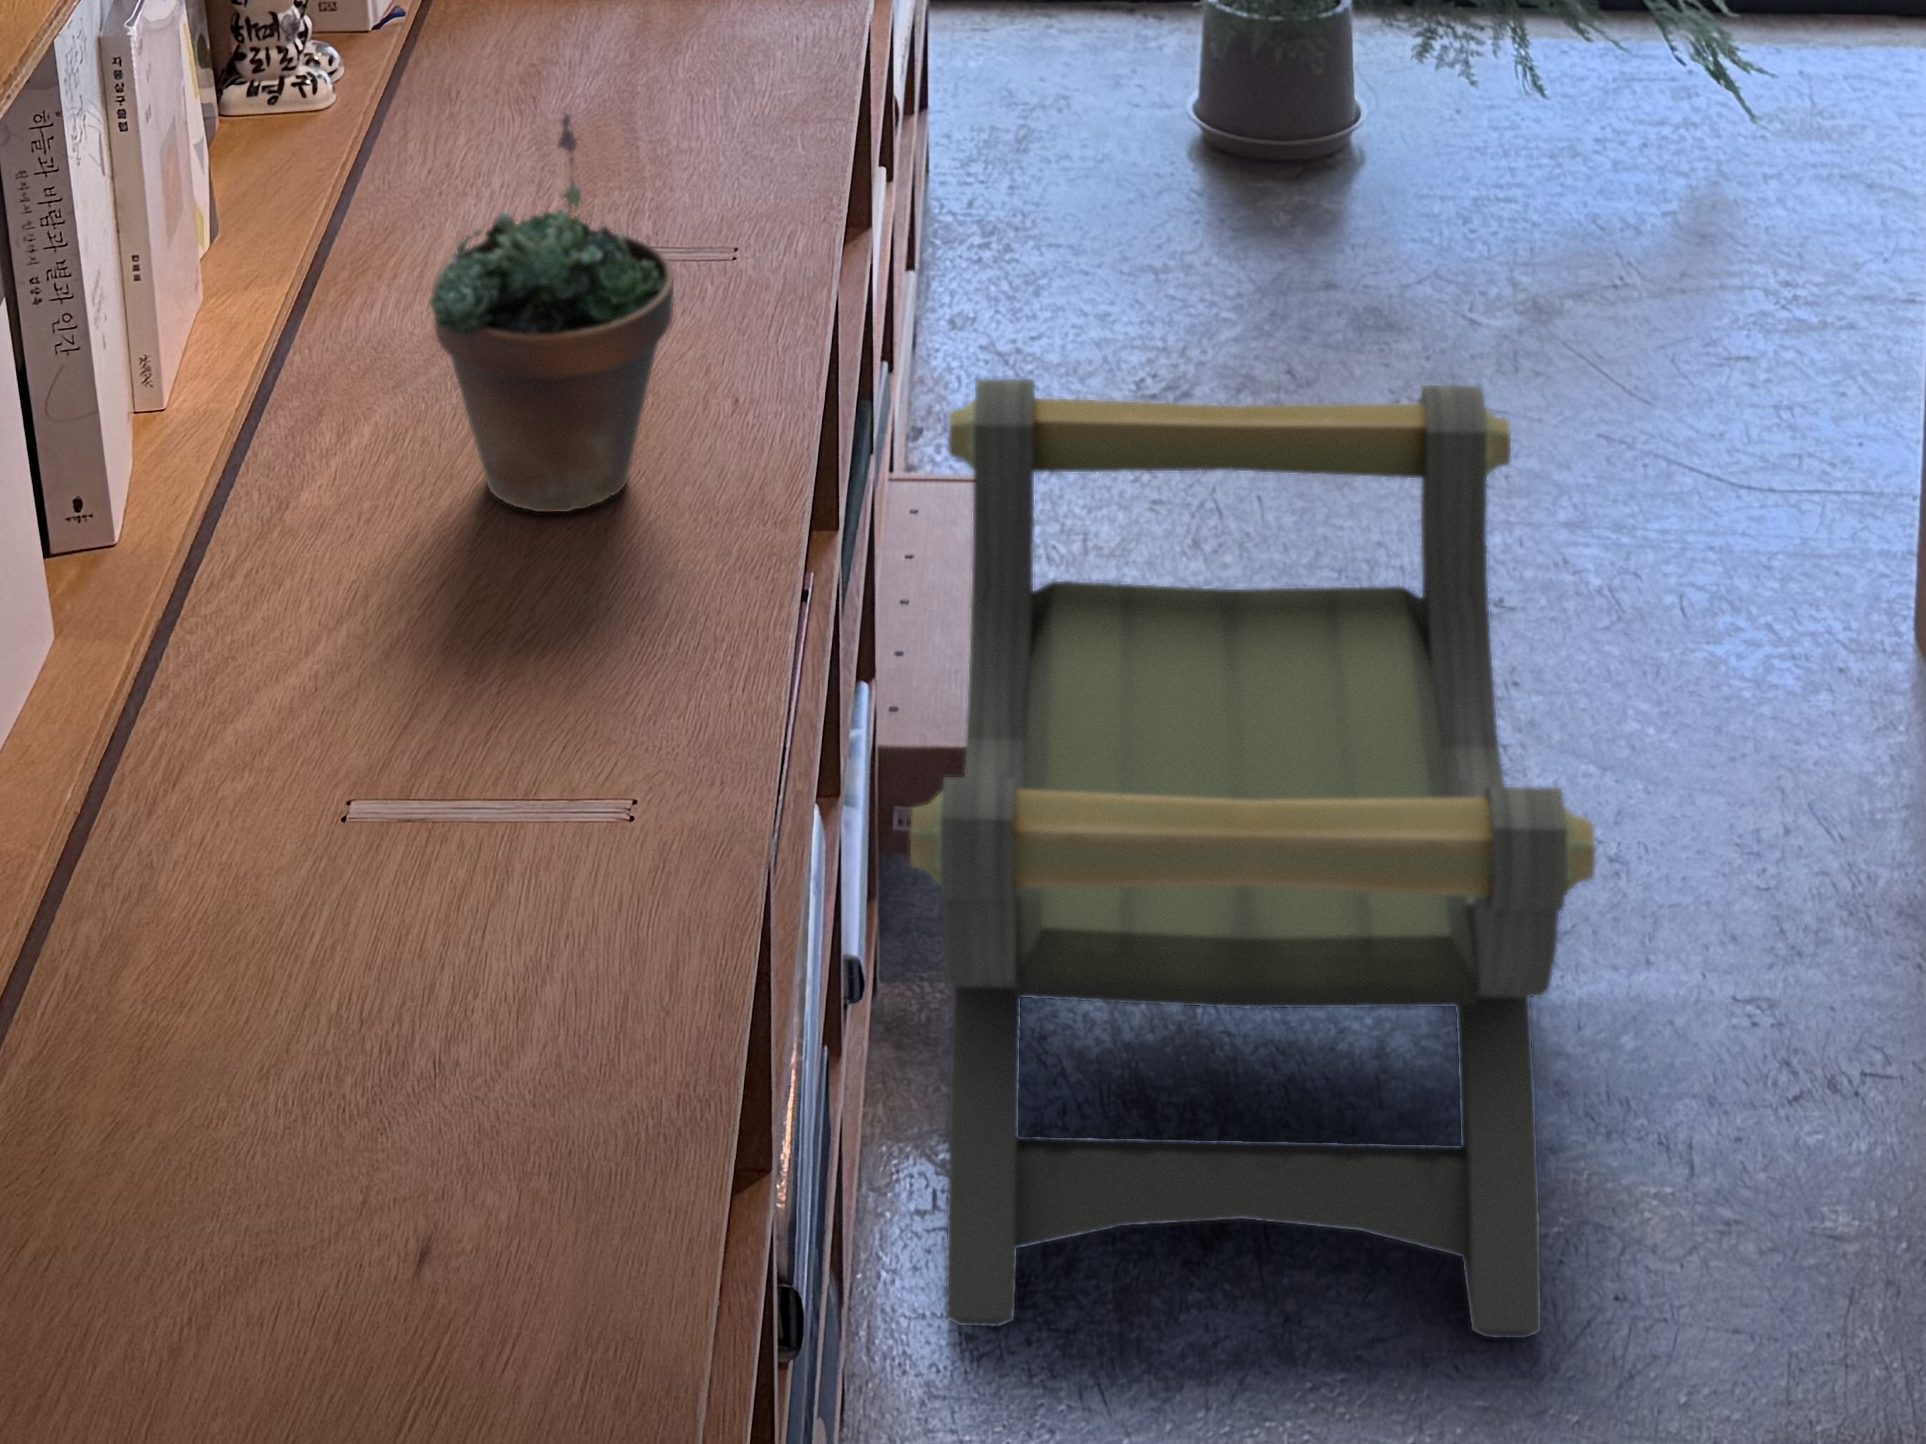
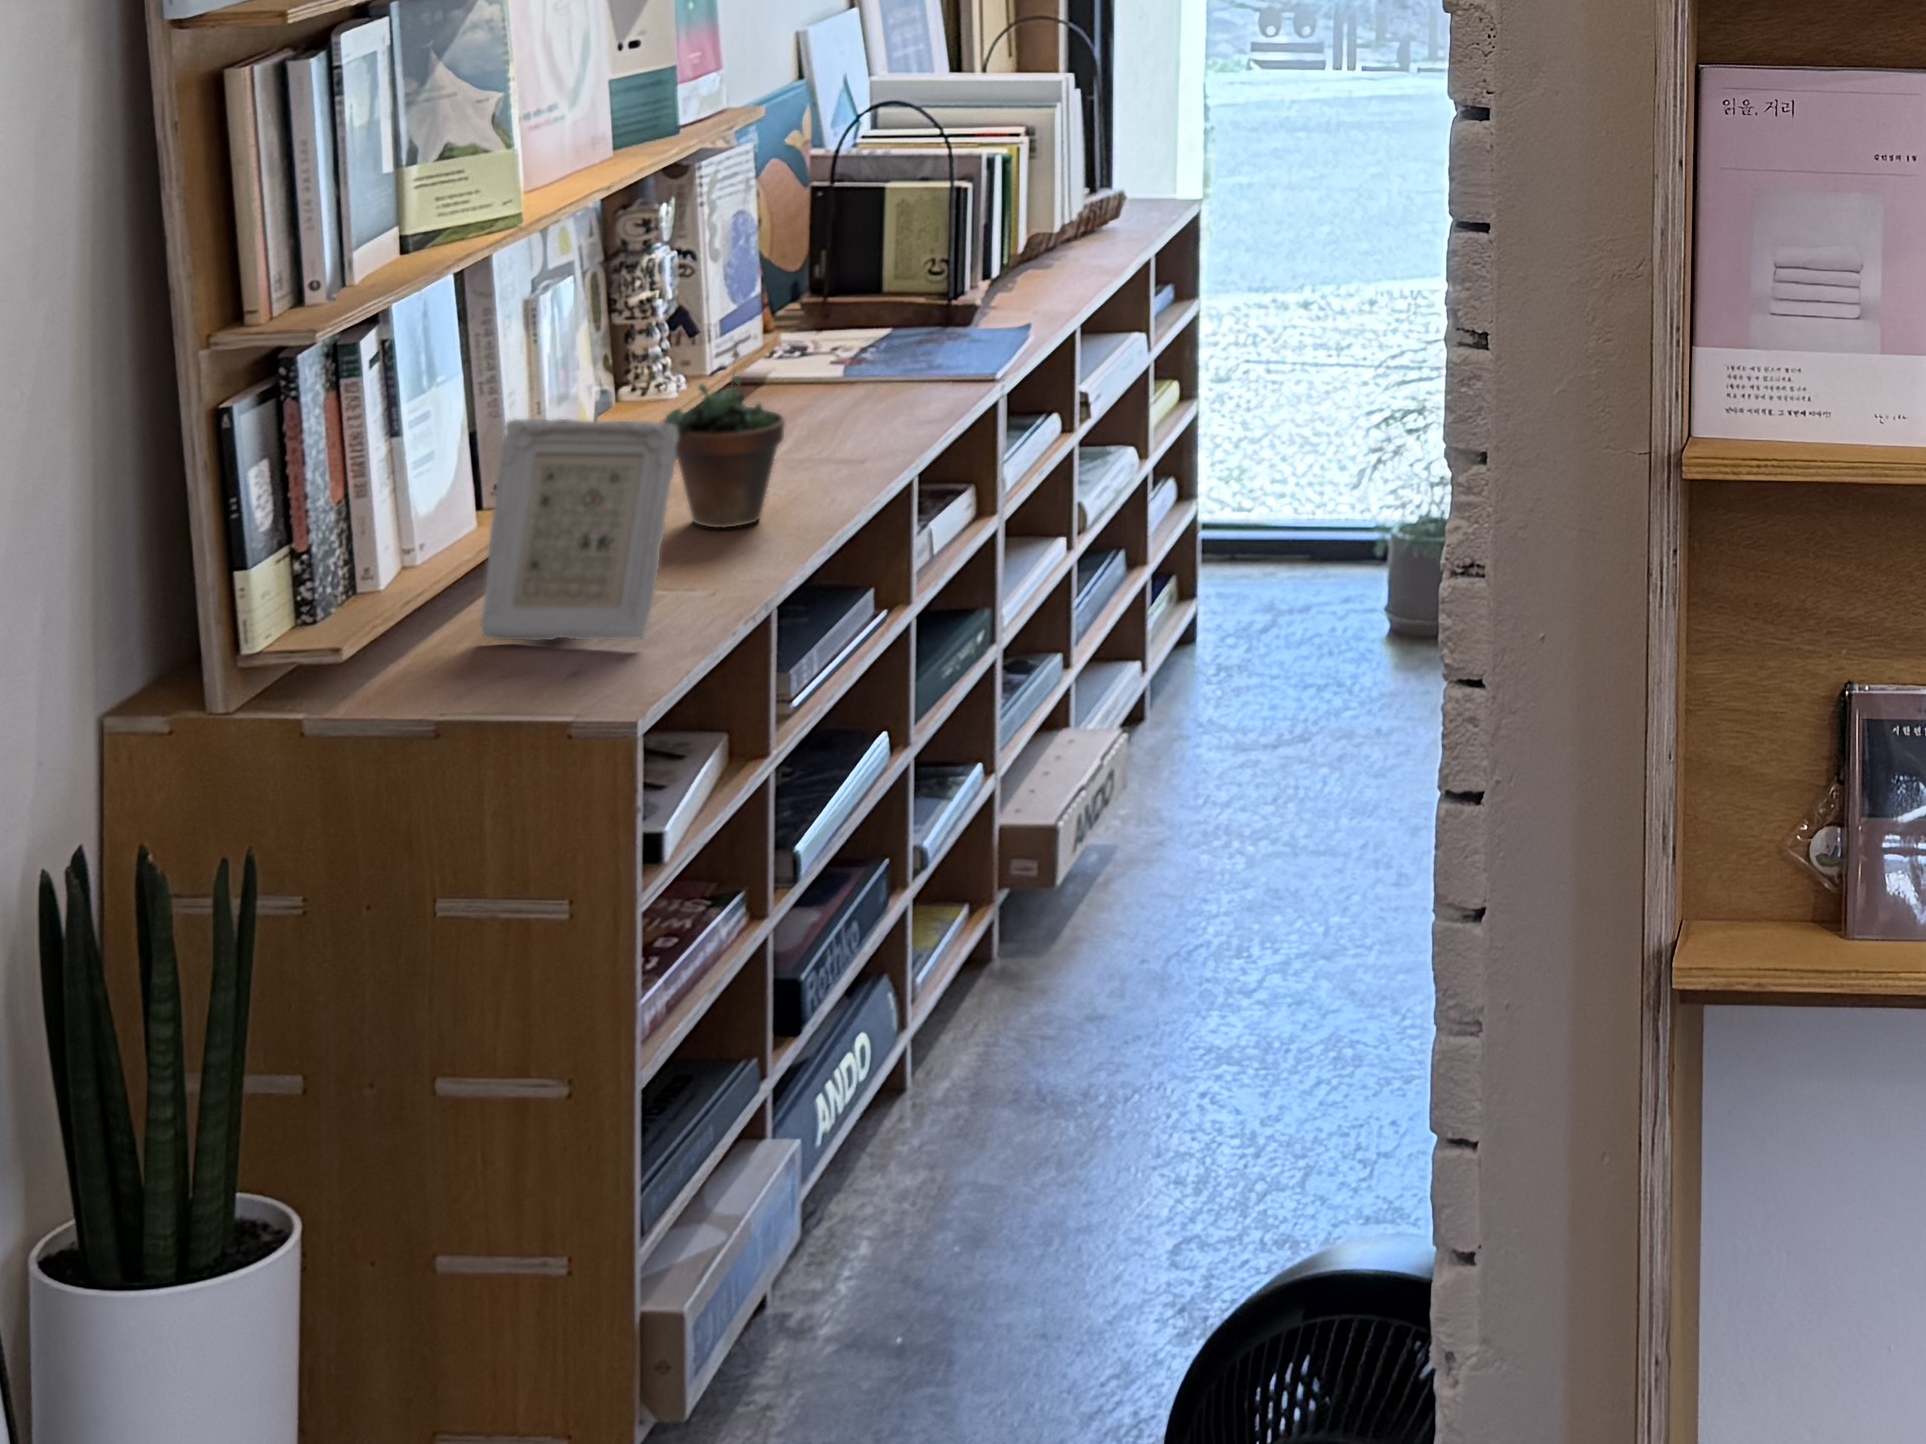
stool: present [910,378,1595,1338] -> none [931,619,1355,1066]
picture frame: none [159,459,592,1039] -> present [481,419,679,640]

